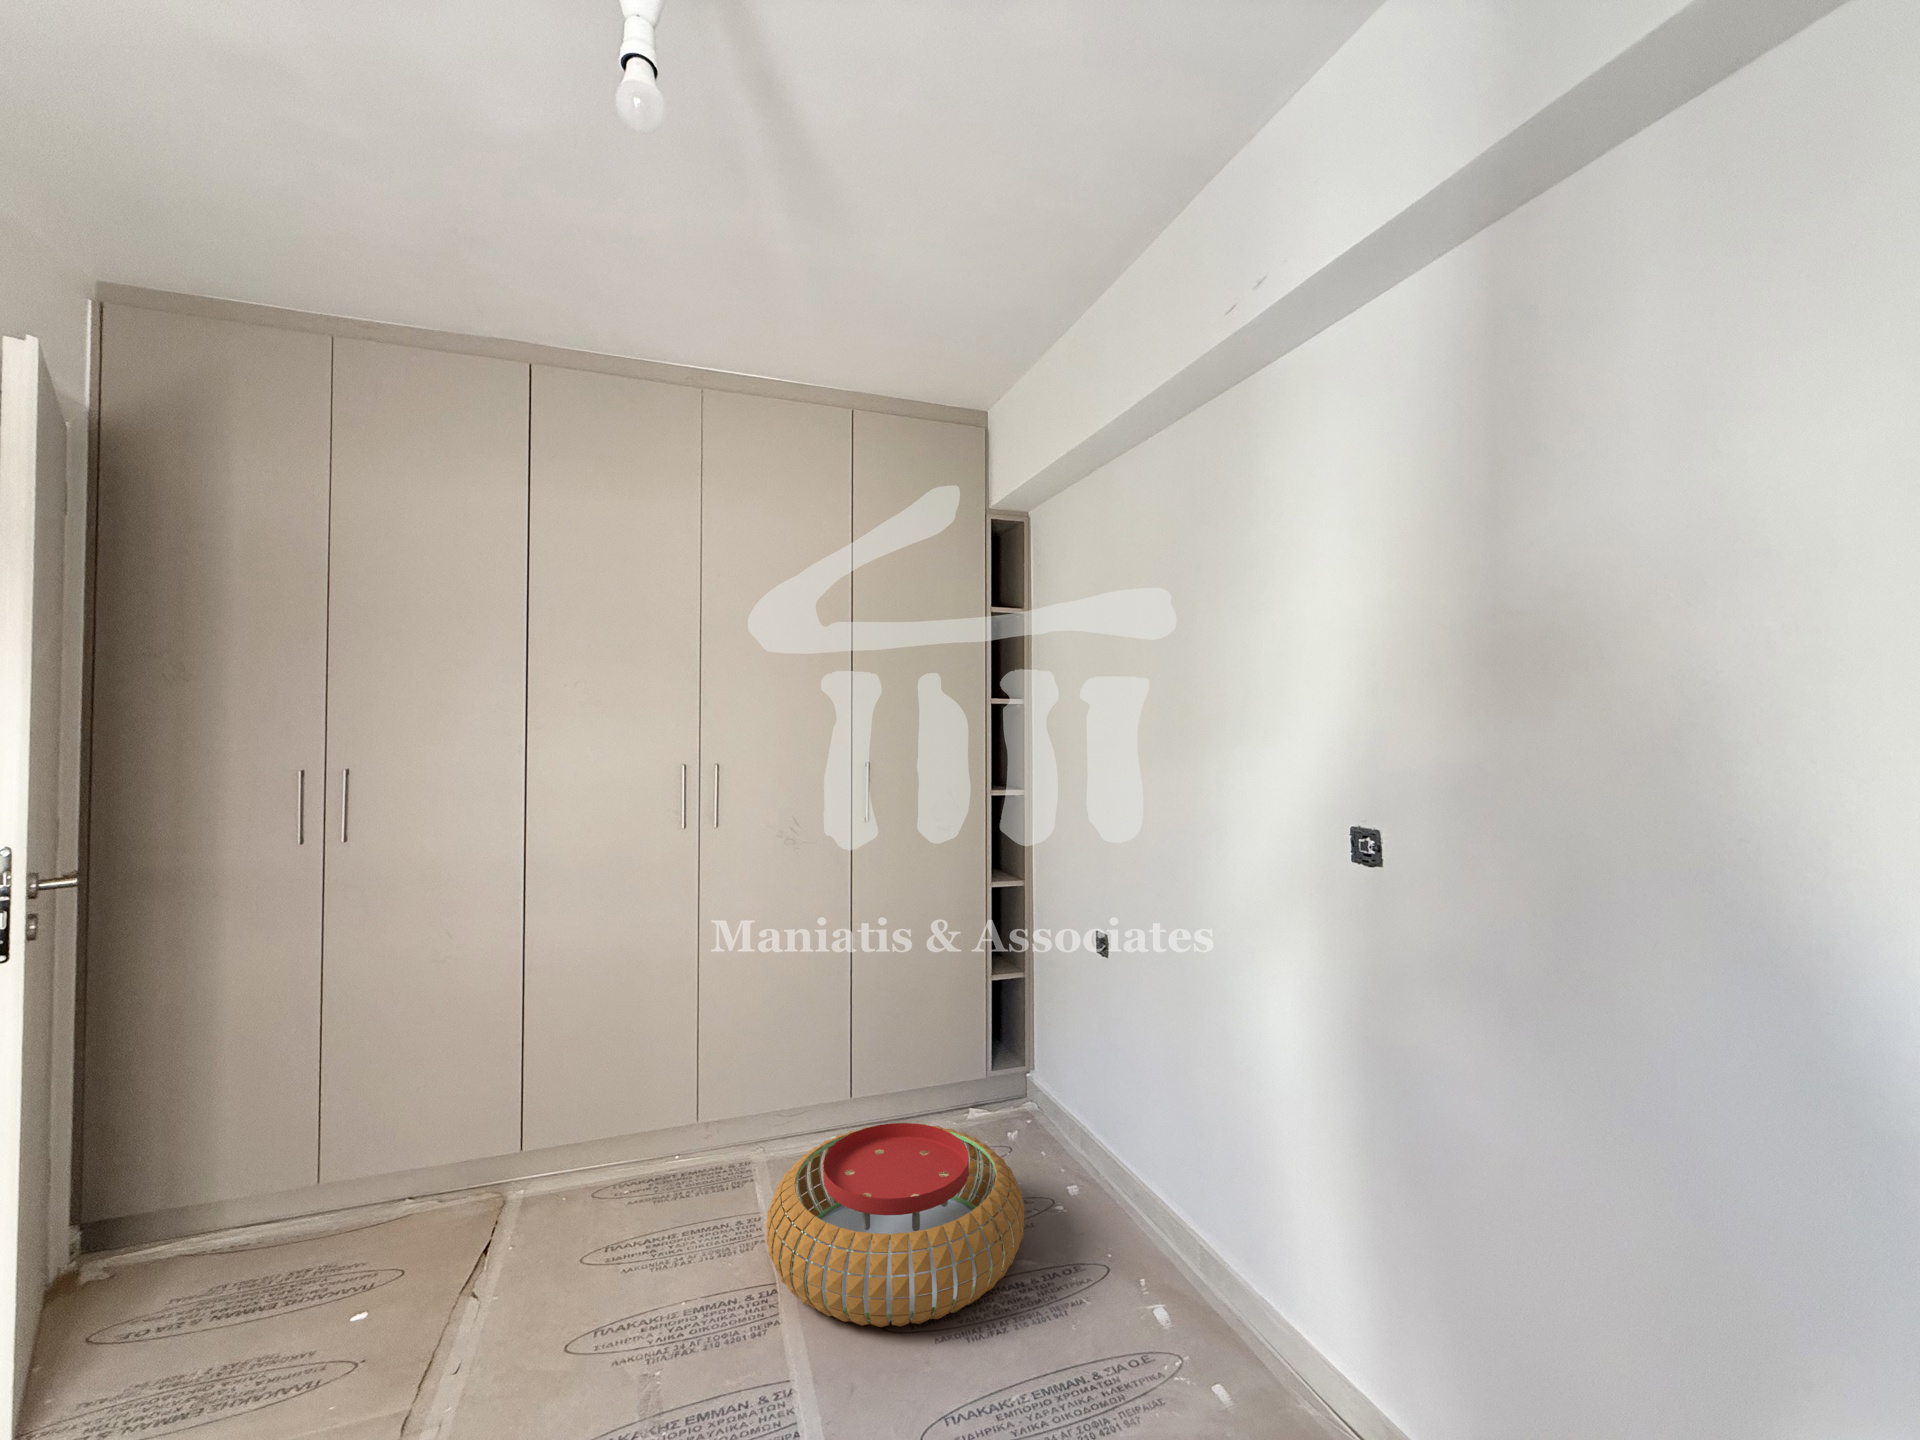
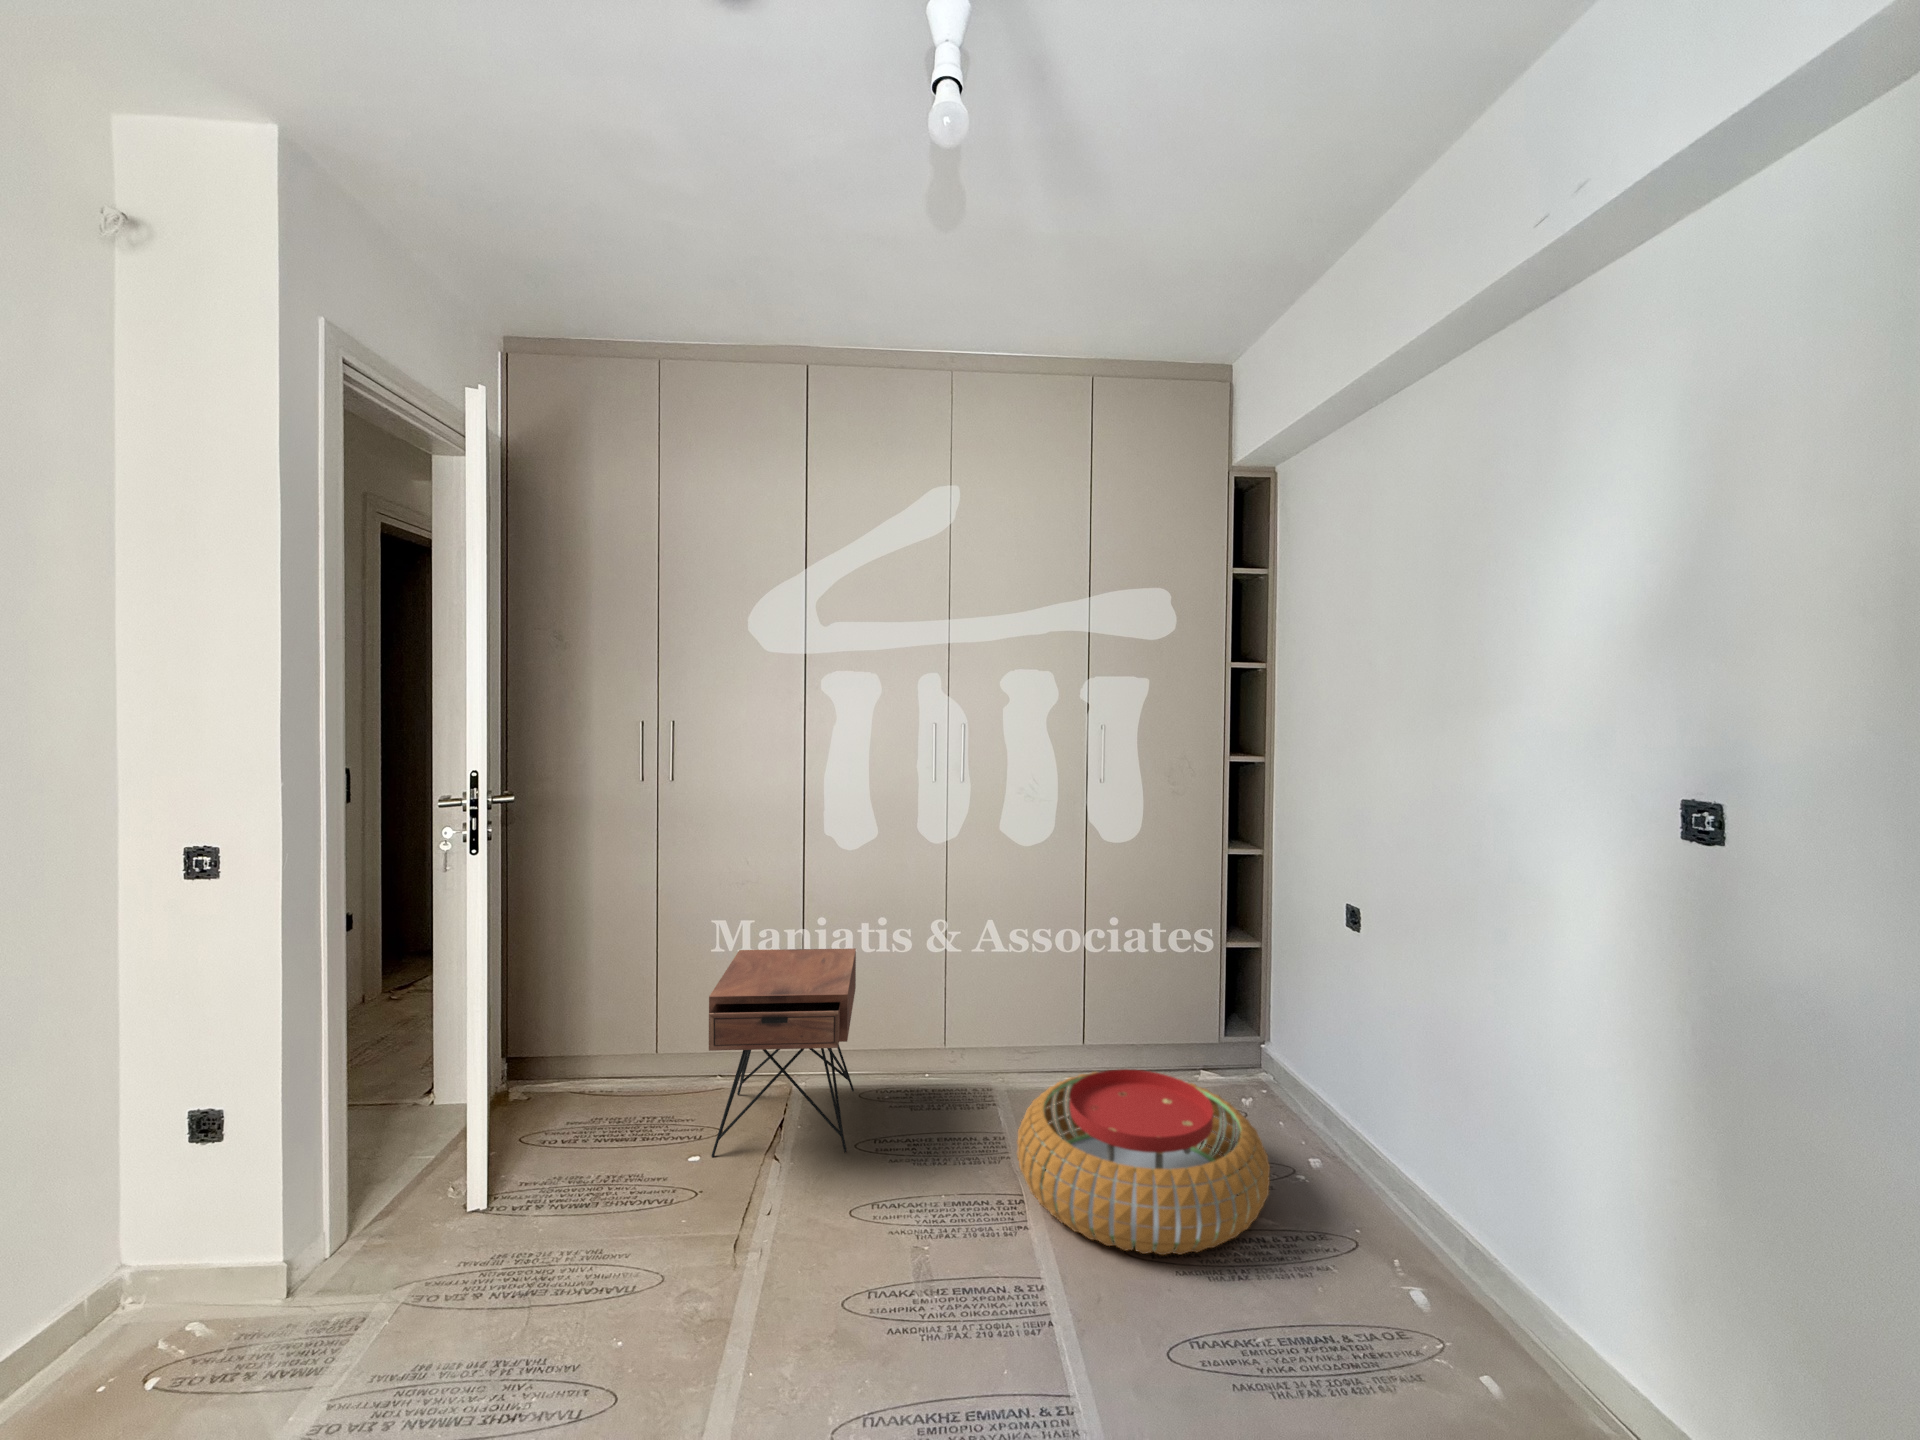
nightstand: none [379,1027,583,1310] -> present [709,948,856,1157]

